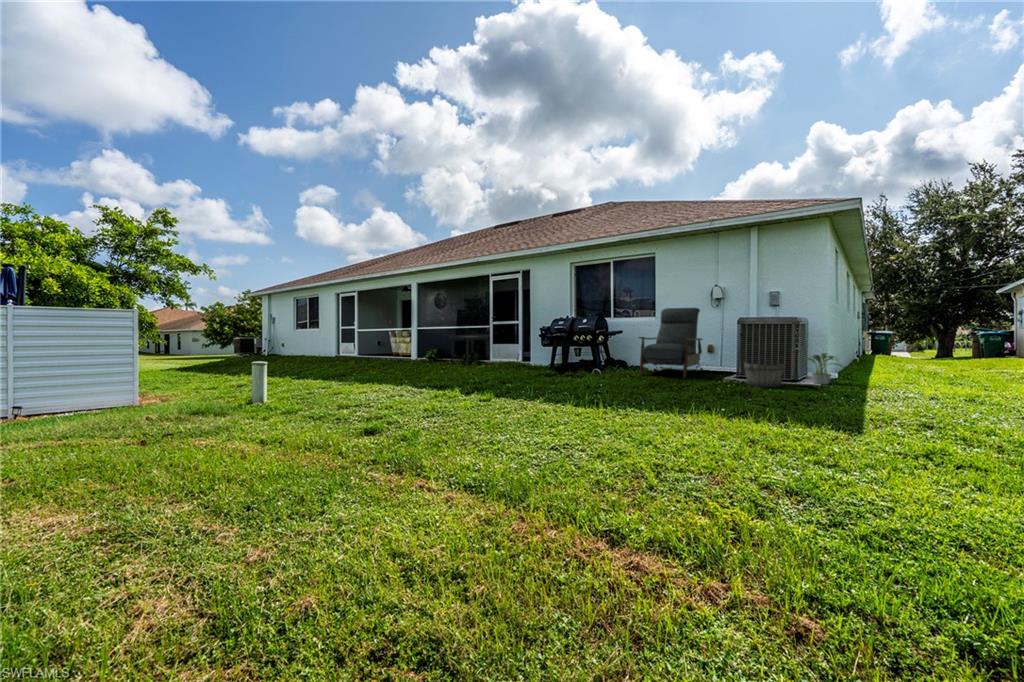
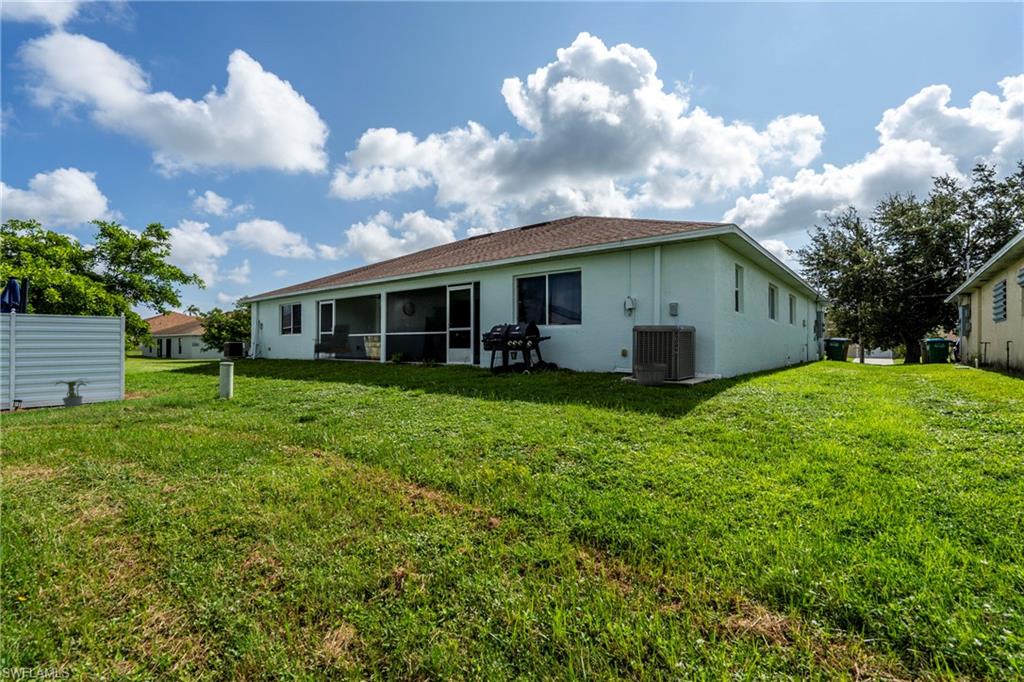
chair: present [639,308,703,378] -> present [314,324,353,358]
round table: present [449,334,490,362] -> none [409,340,447,365]
potted plant: present [805,353,842,384] -> present [56,381,89,406]

